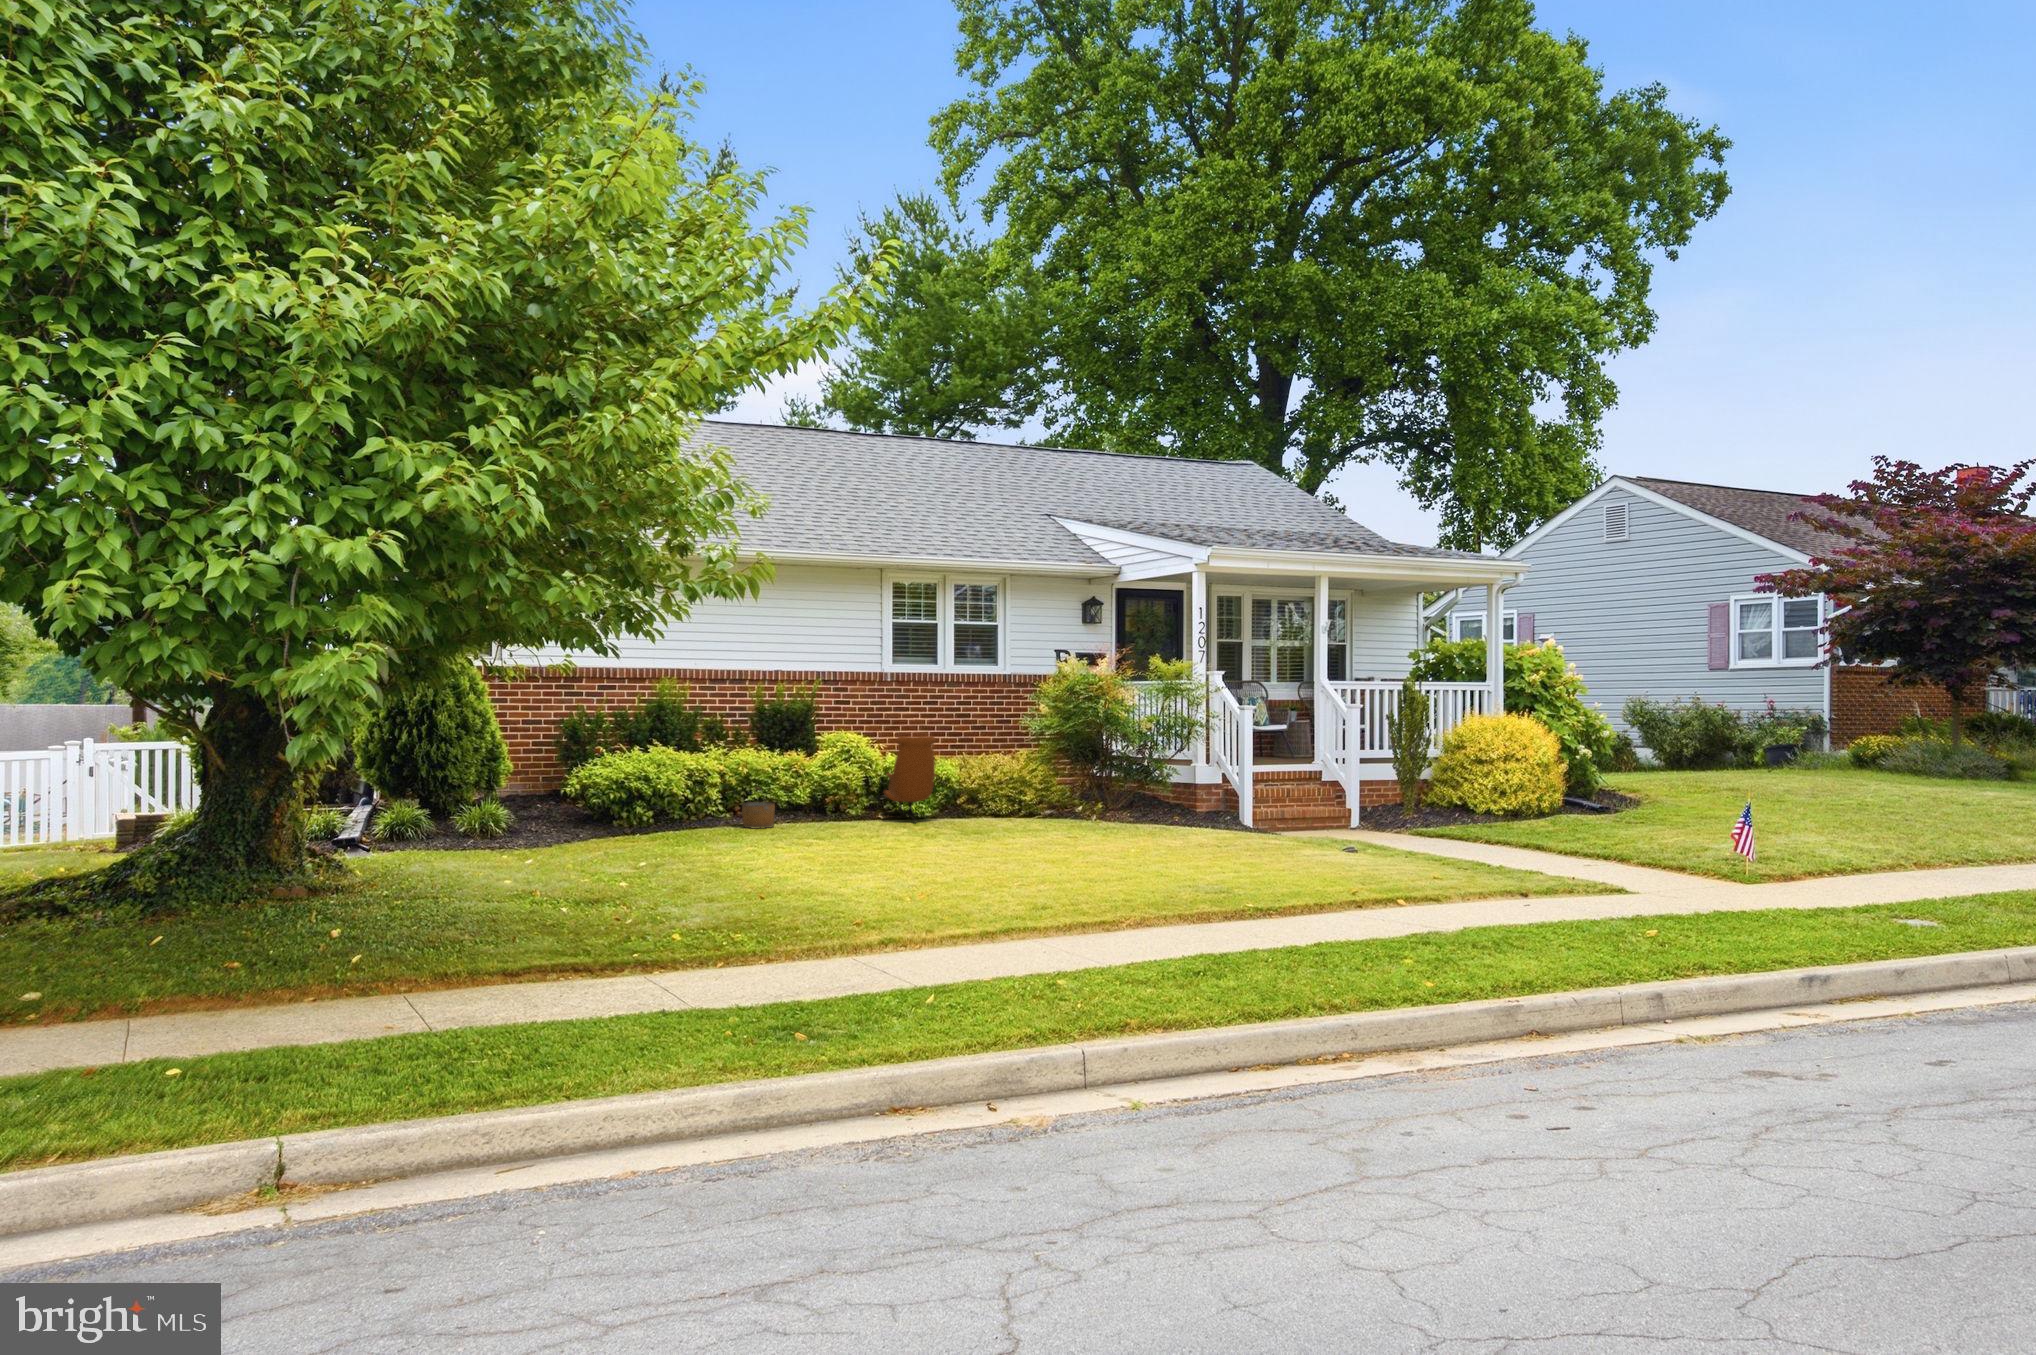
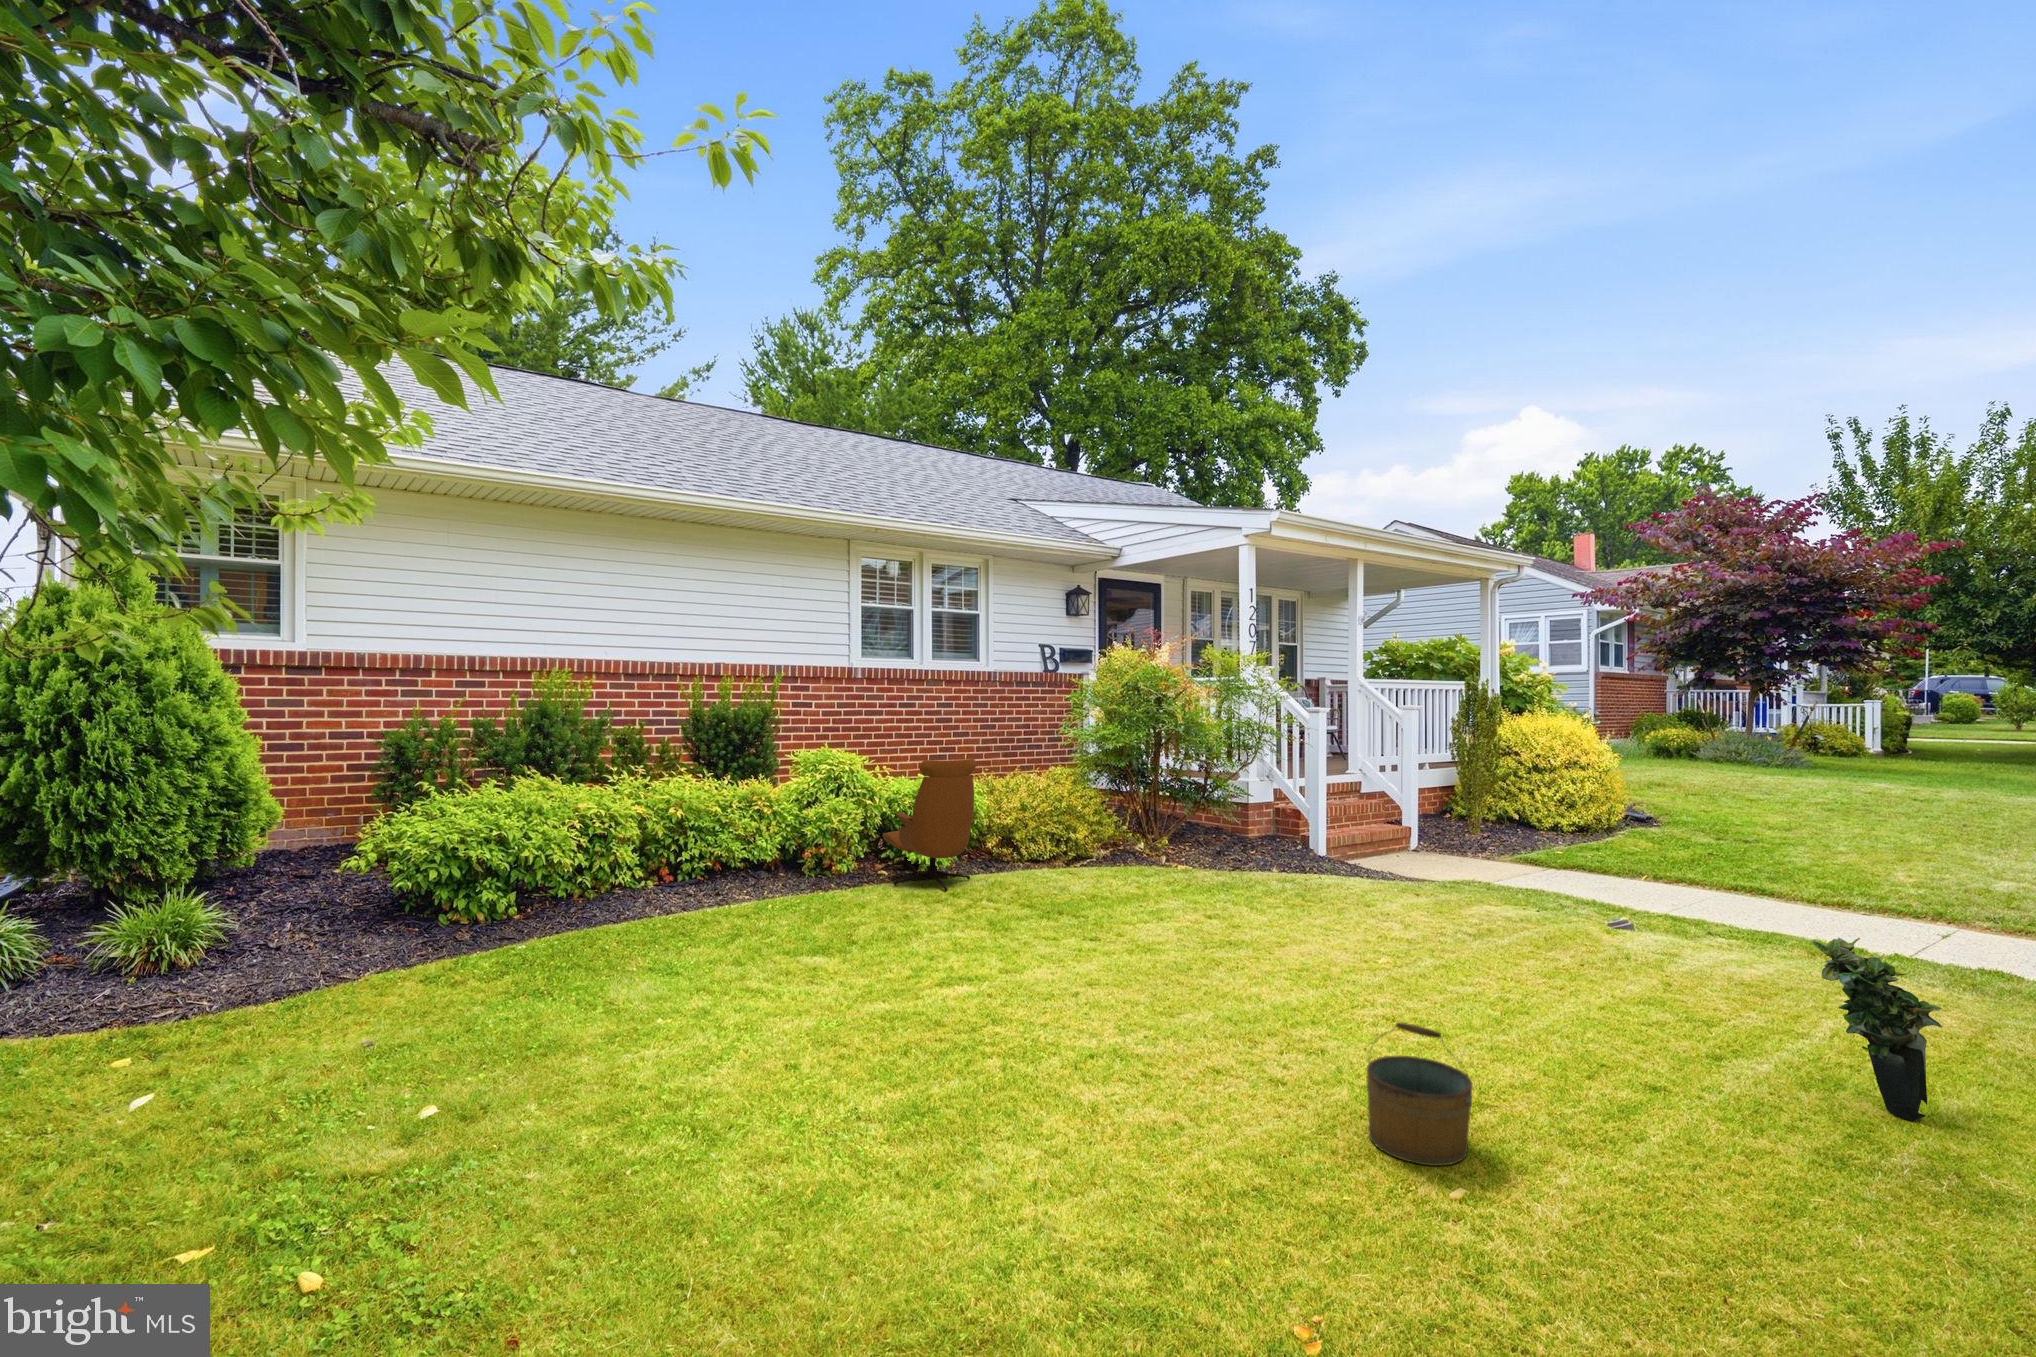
bucket: present [742,787,775,829] -> present [1367,1022,1473,1166]
potted plant: none [1250,807,1294,885] -> present [1811,938,1942,1121]

